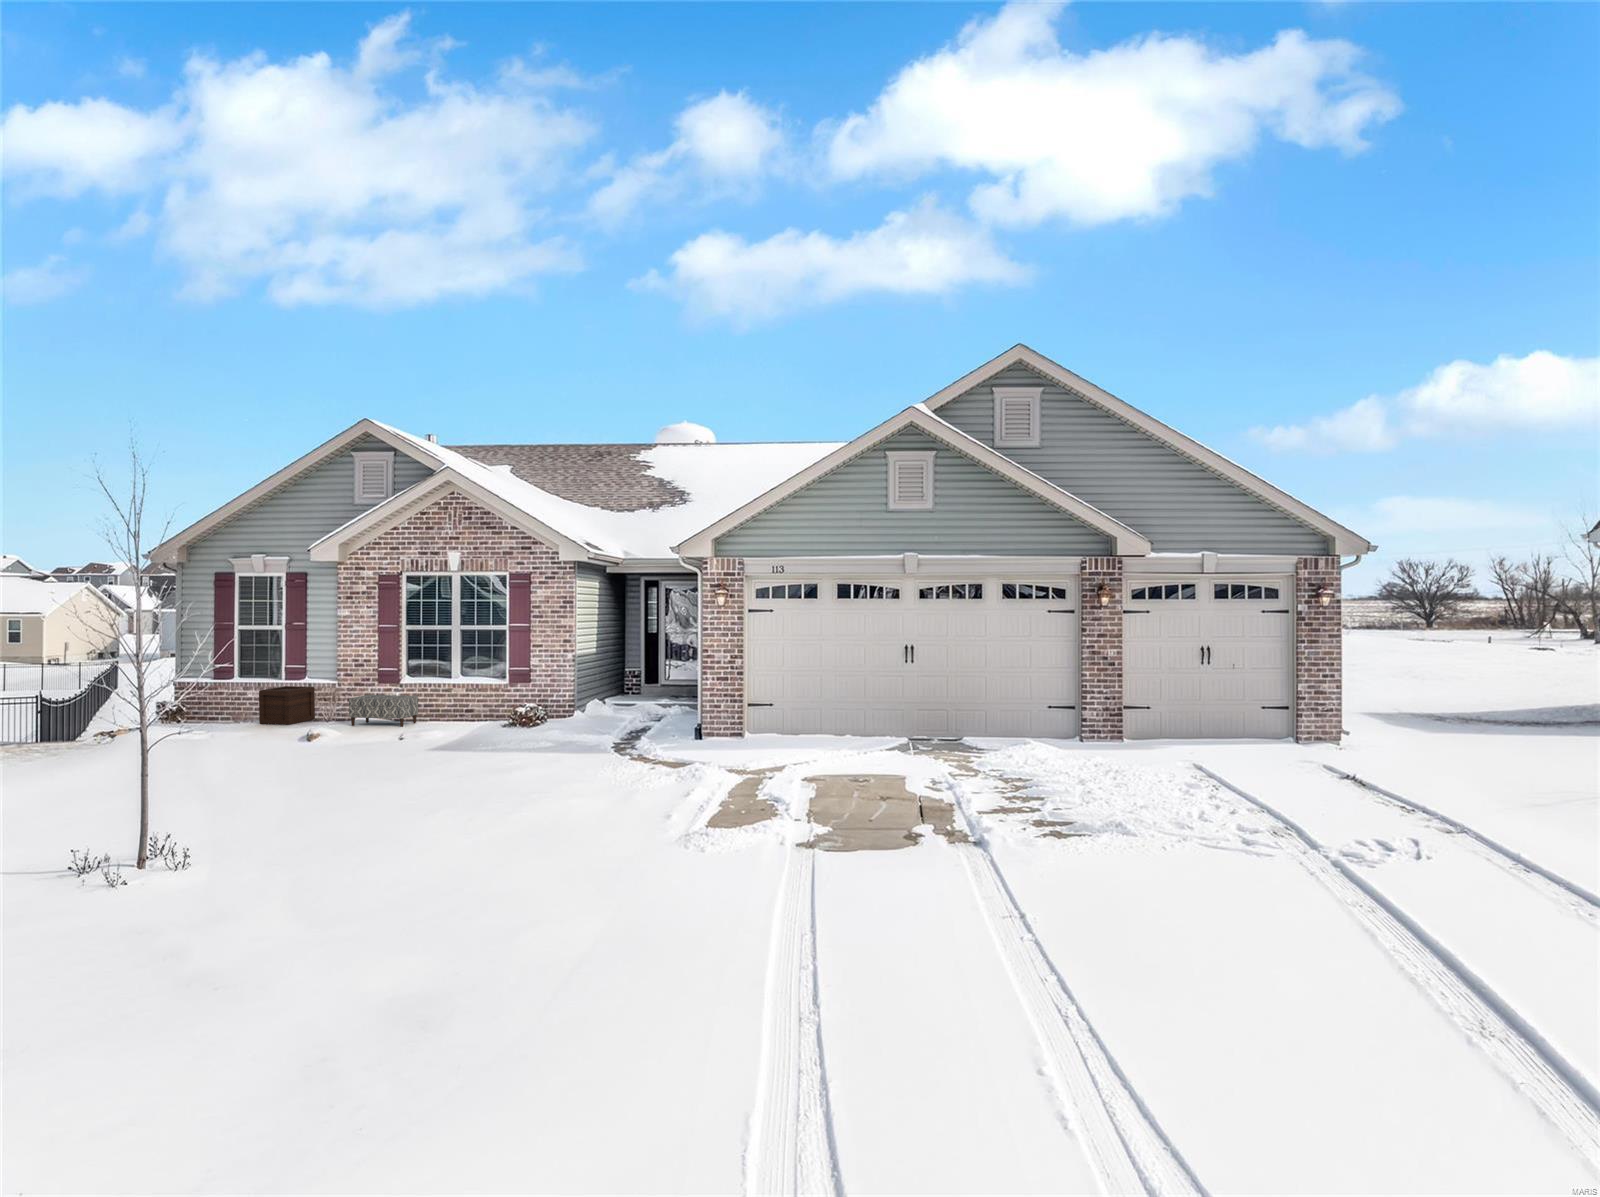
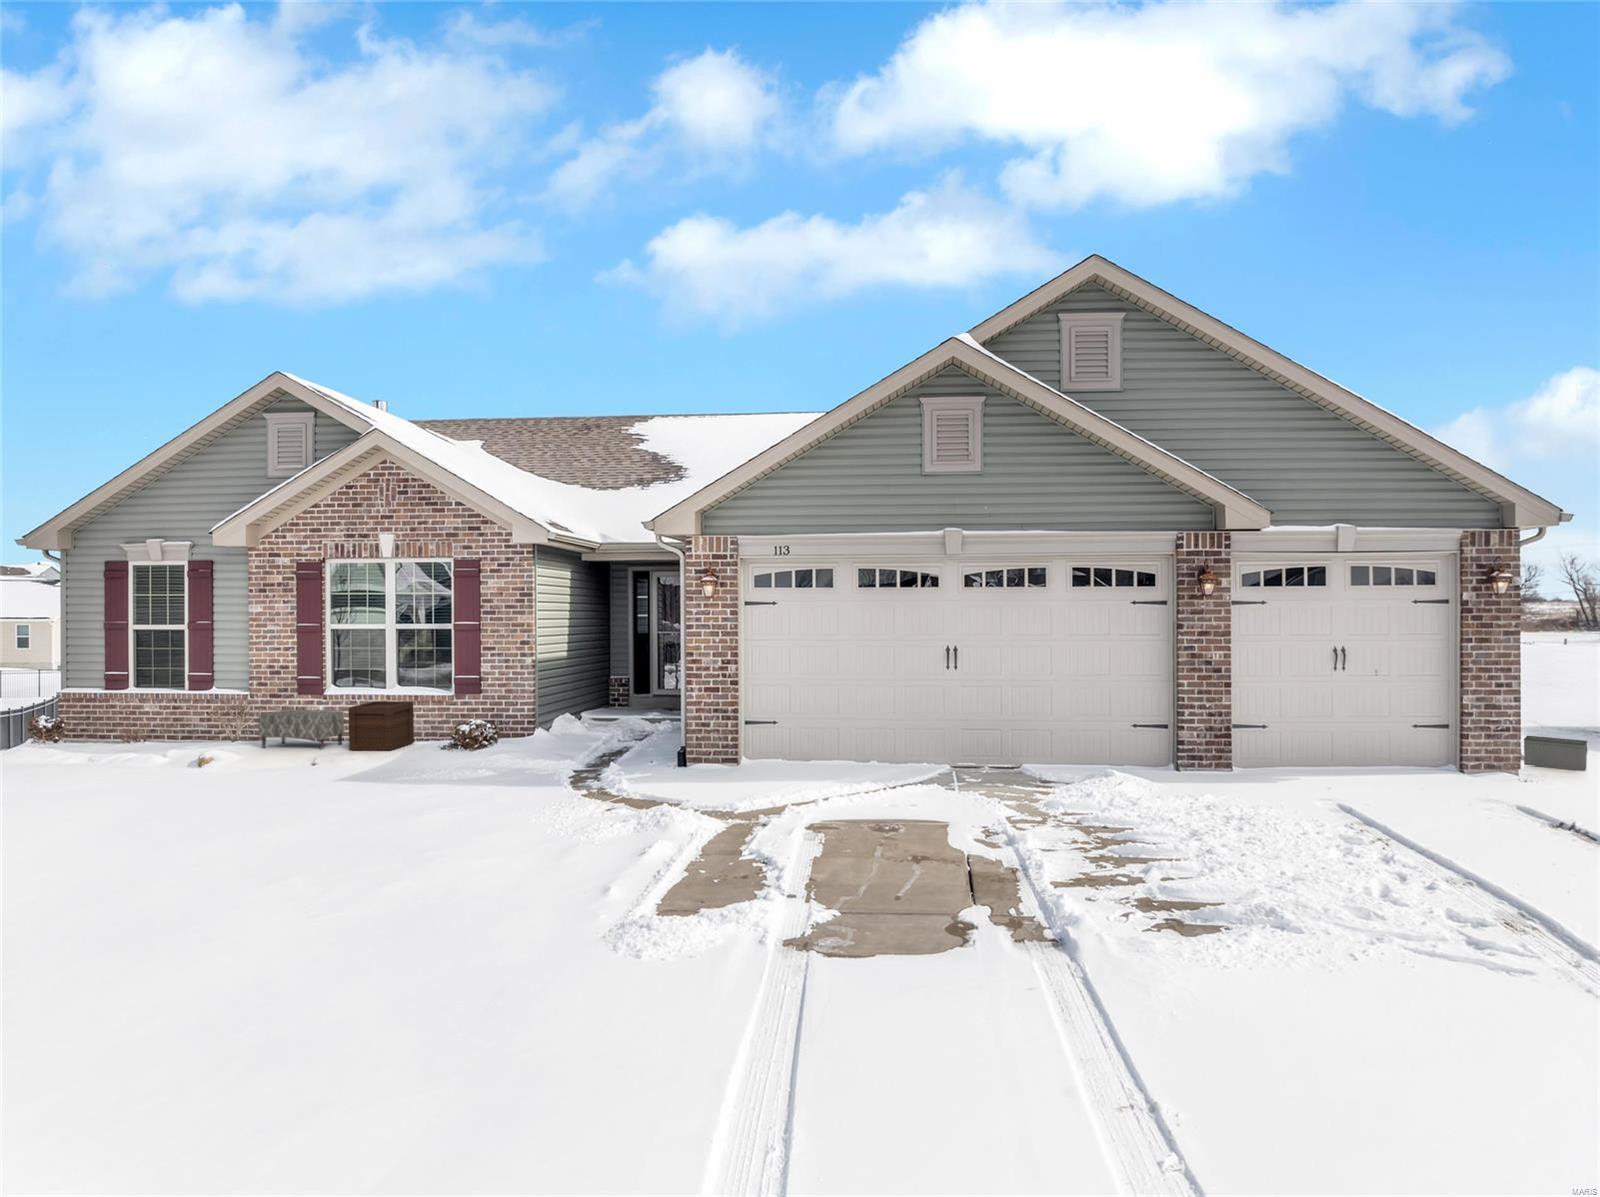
wooden crate: present [259,686,315,725] -> present [348,701,414,751]
storage bin: none [1341,715,1387,741] -> present [1524,736,1587,771]

